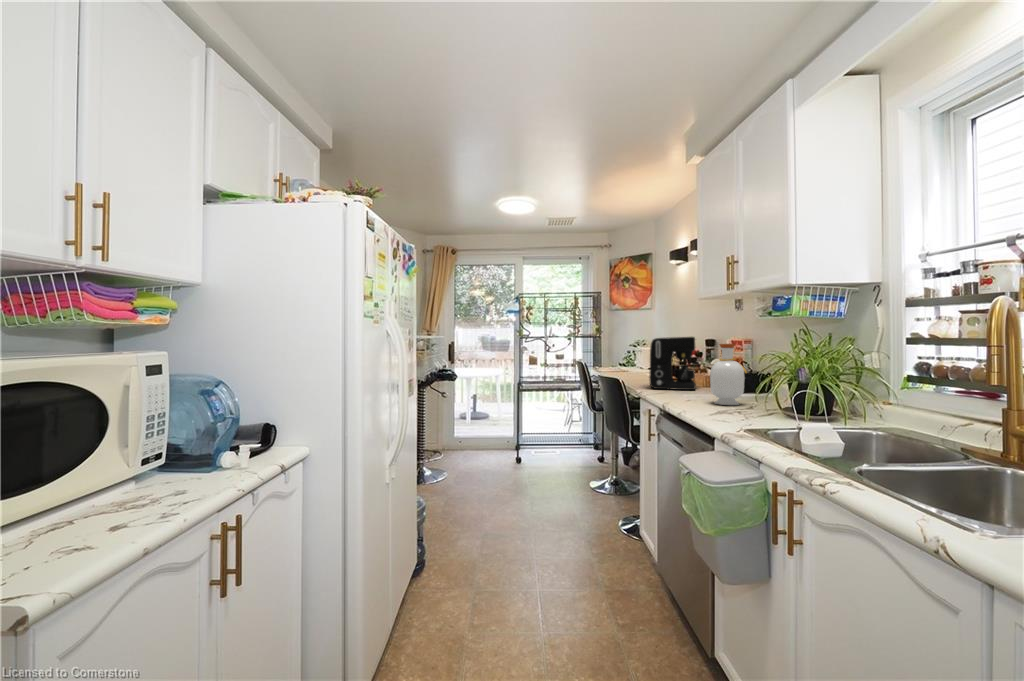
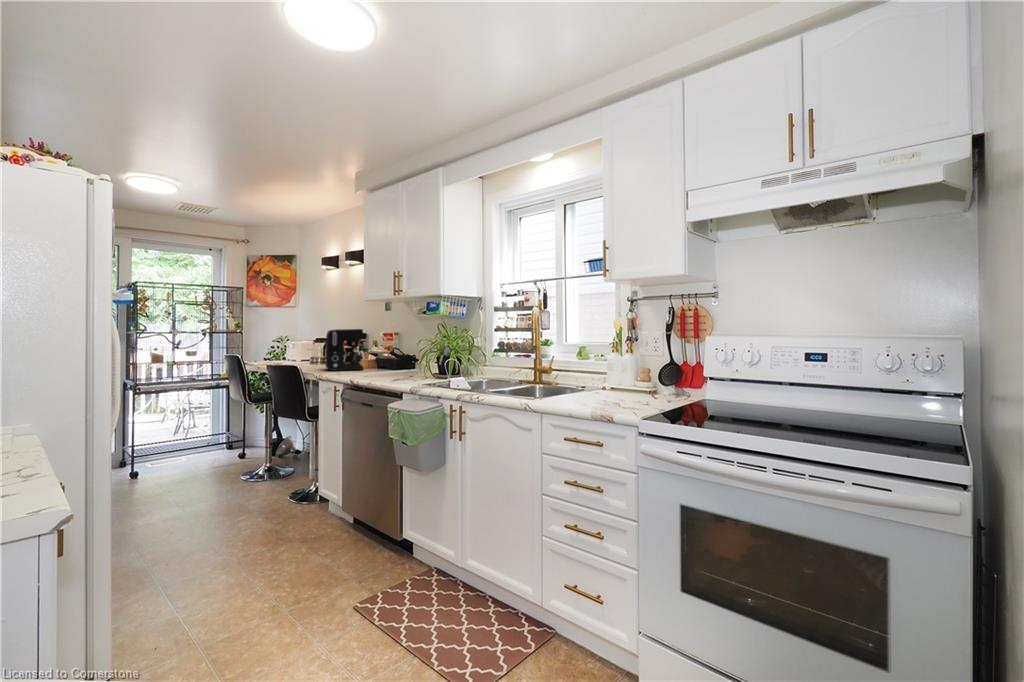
bottle: present [710,344,747,405] -> none [384,333,408,375]

